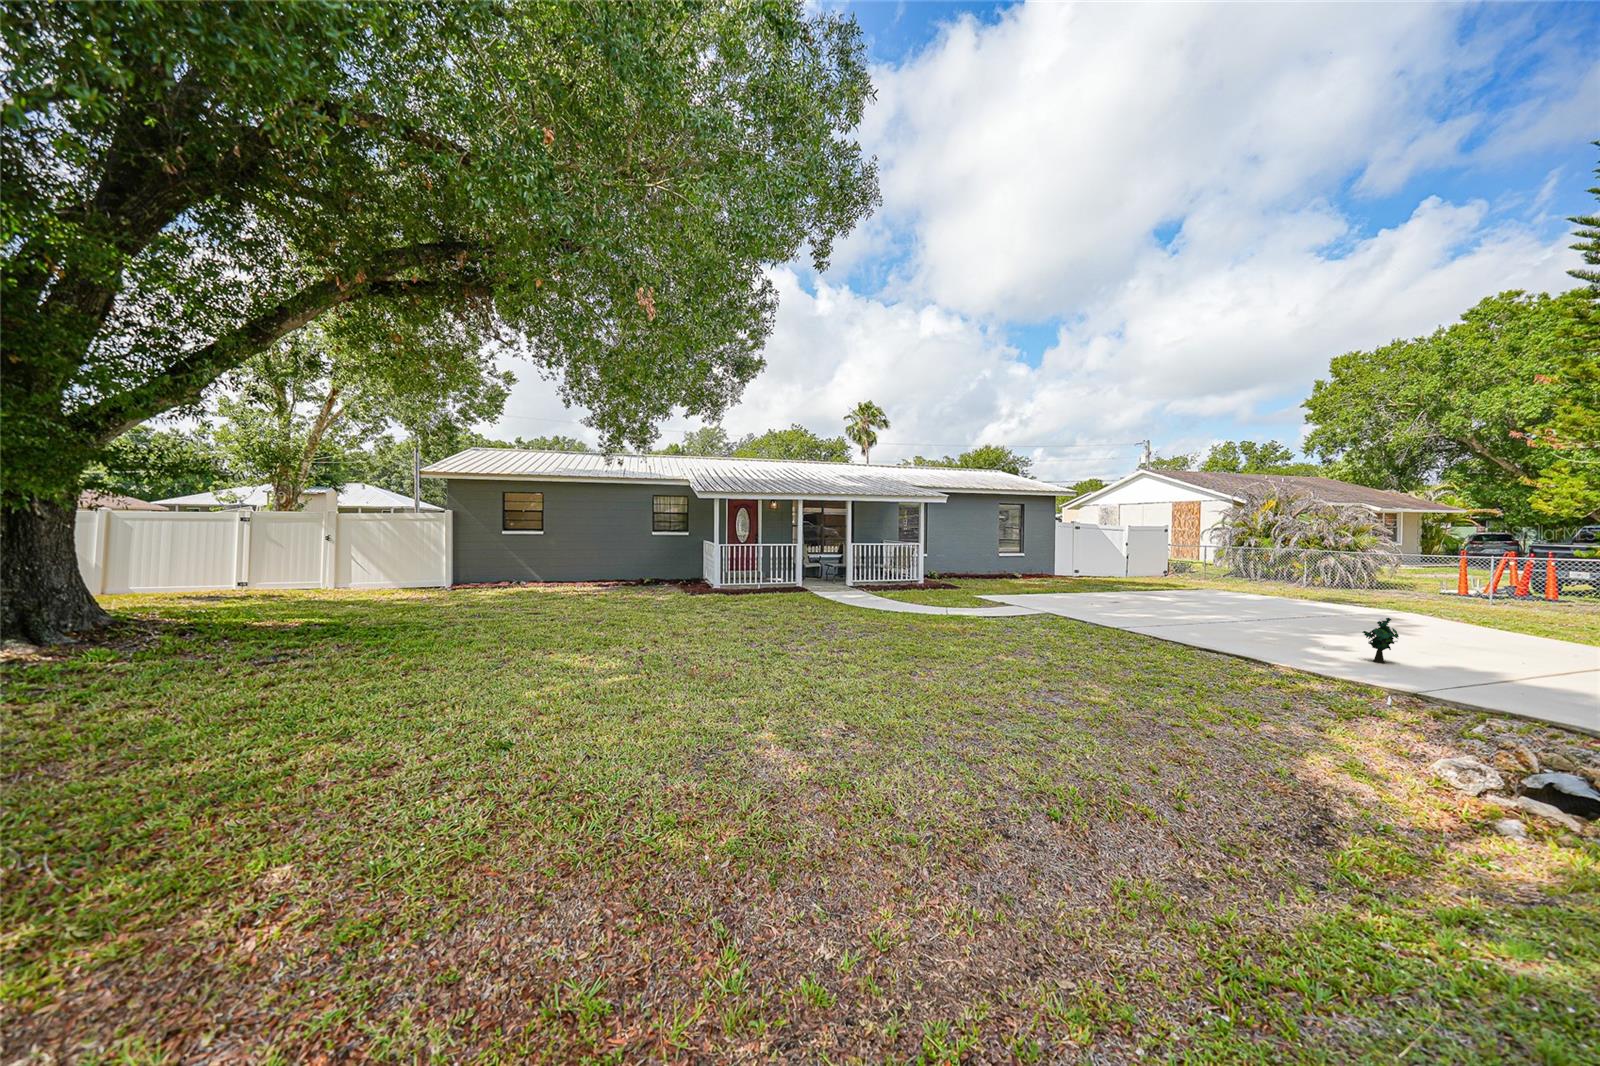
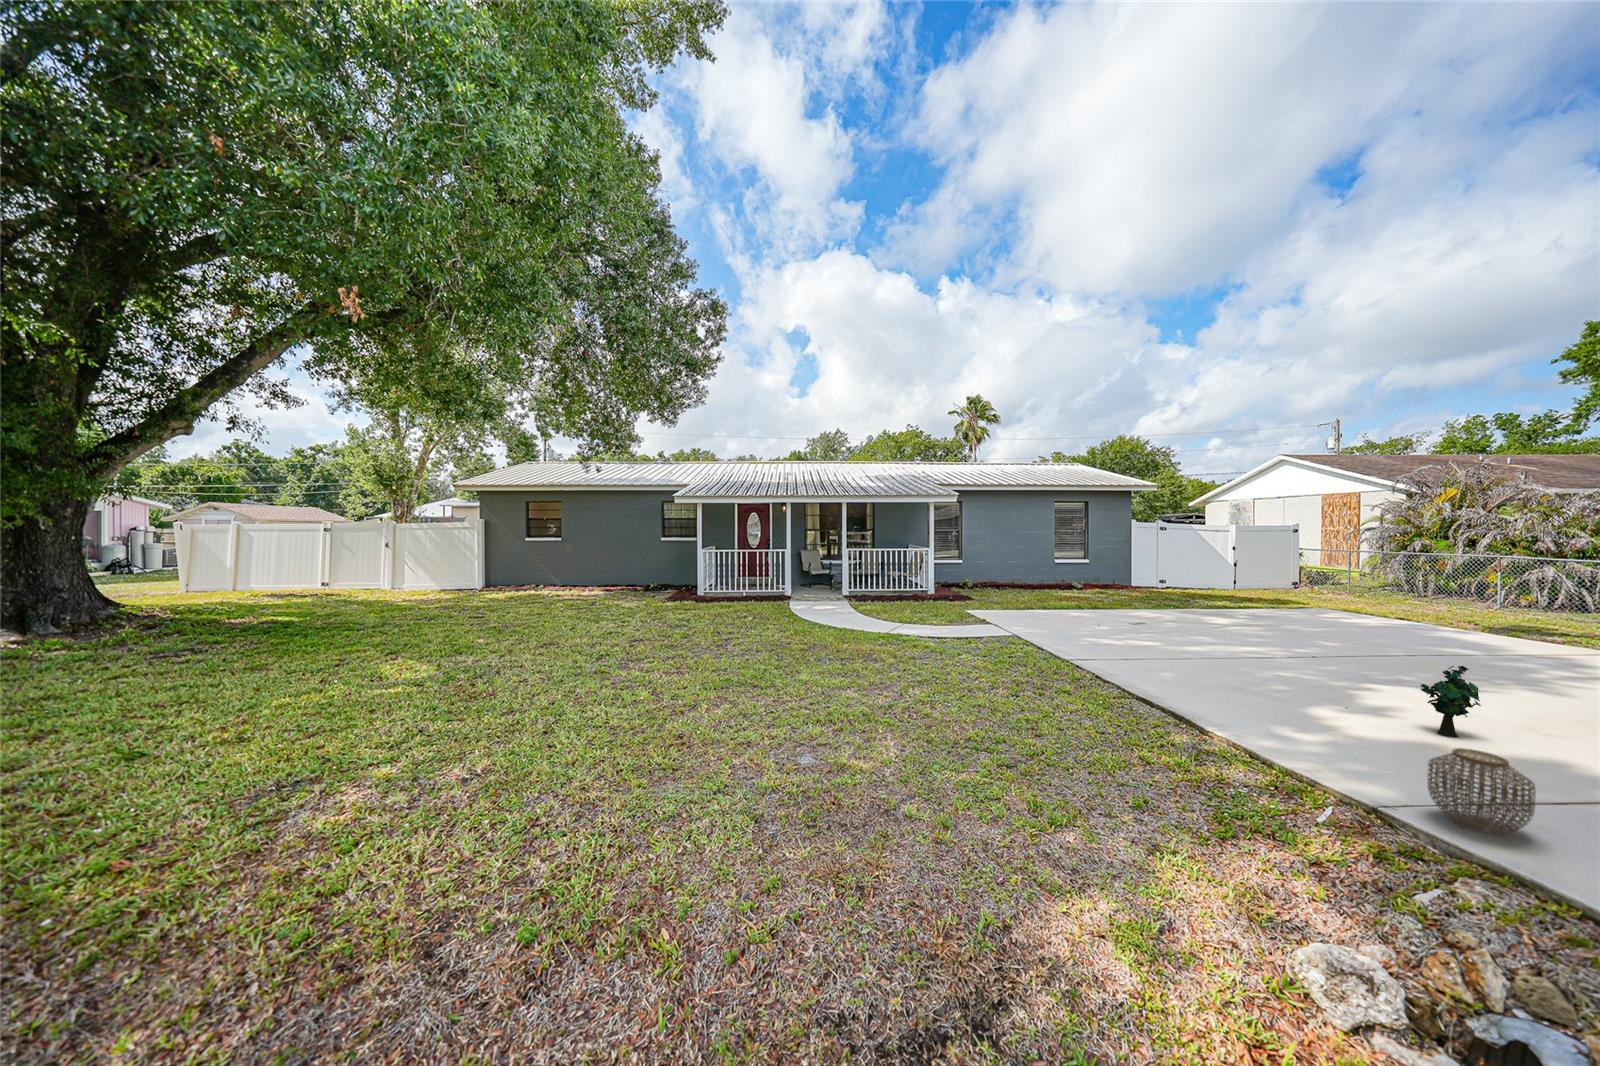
woven basket: none [1419,660,1480,707] -> present [1428,748,1535,835]

